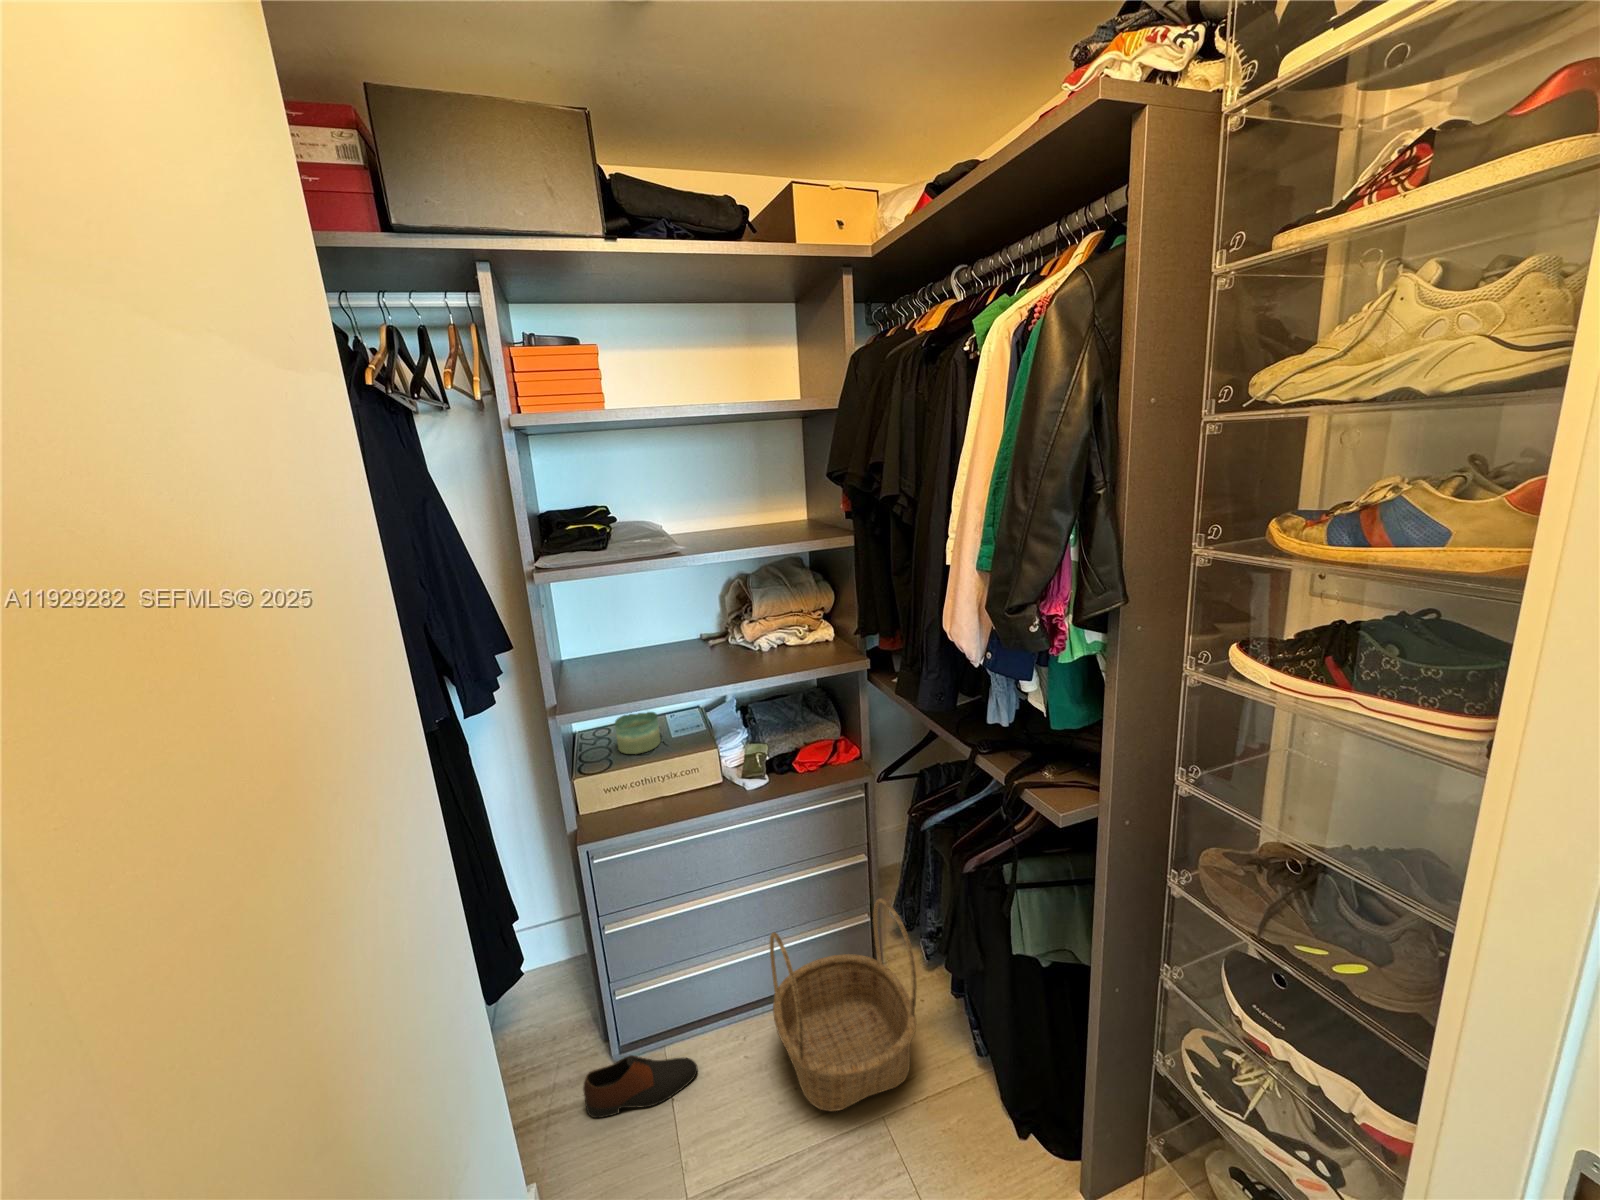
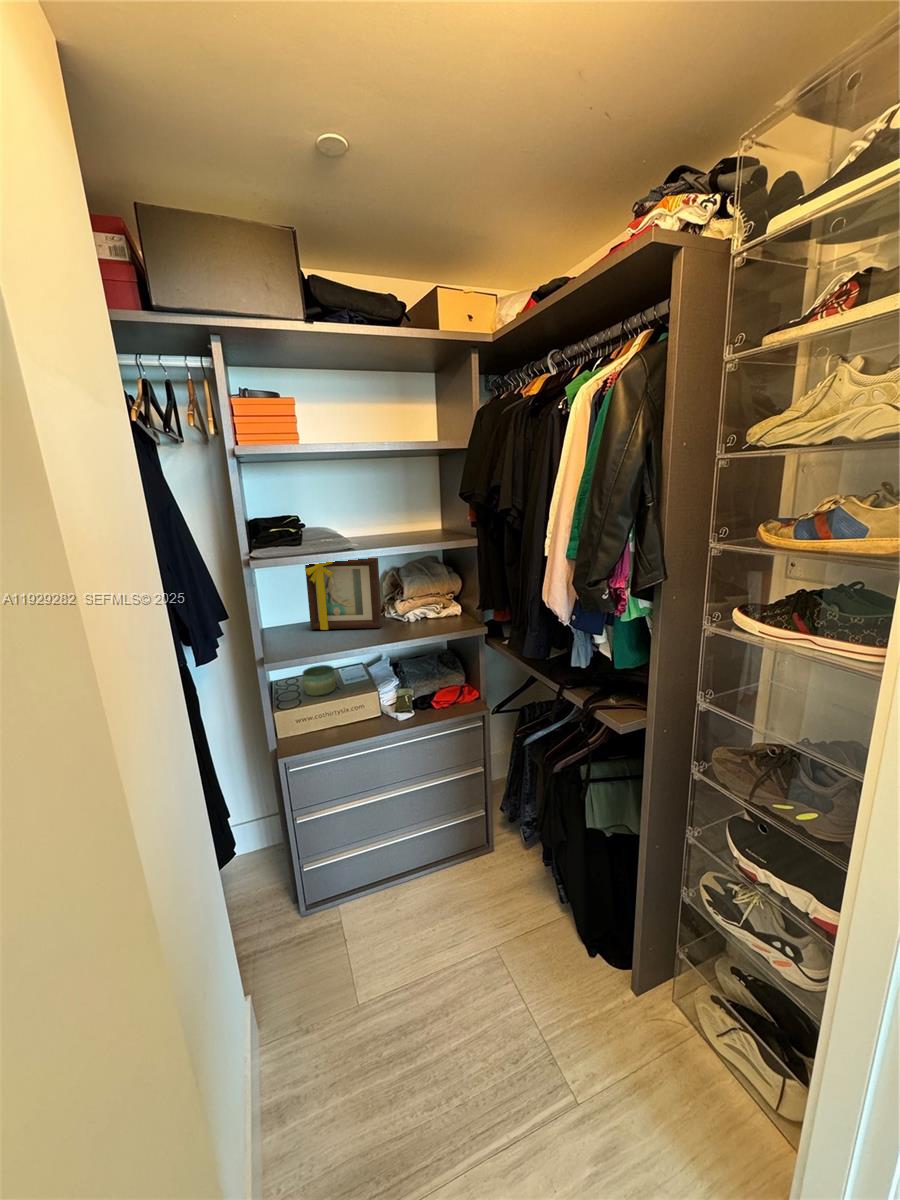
picture frame: none [617,562,723,663] -> present [305,558,382,630]
basket: present [770,898,917,1111] -> none [416,797,520,945]
shoe: present [583,1055,698,1118] -> none [281,911,363,956]

